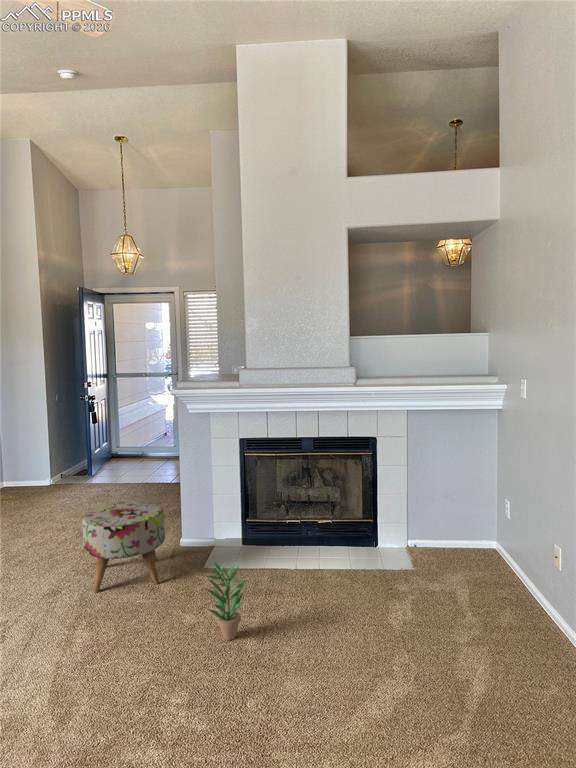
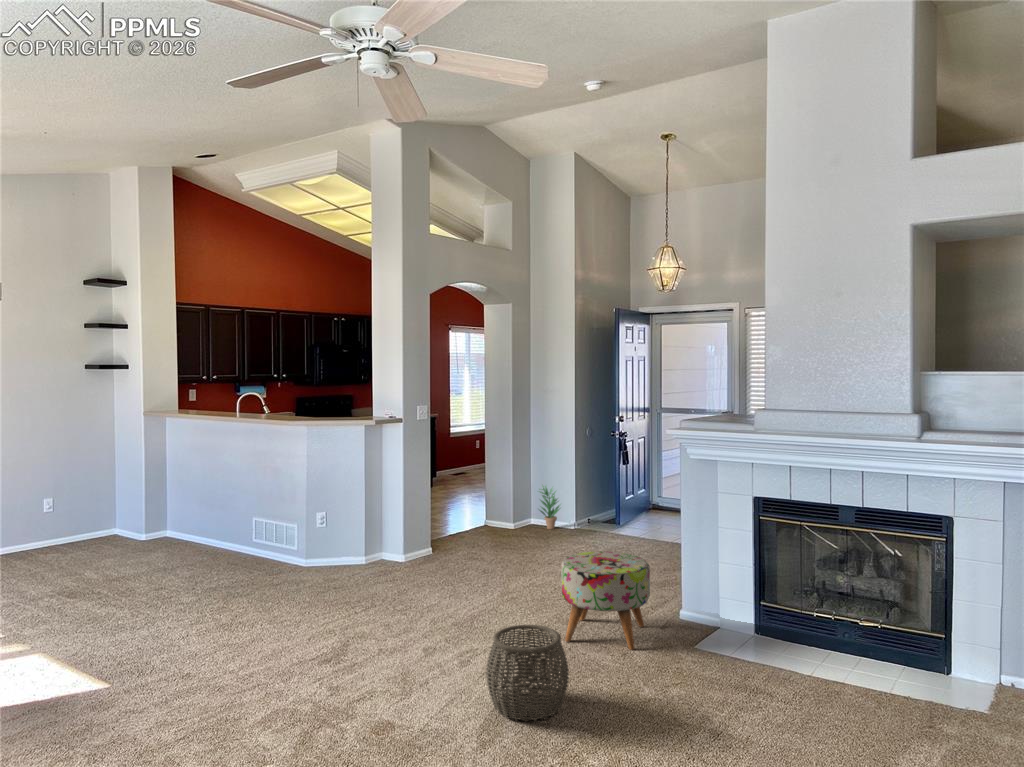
potted plant: present [205,560,247,640] -> present [540,486,559,529]
woven basket: none [41,588,129,689] -> present [486,625,569,721]

